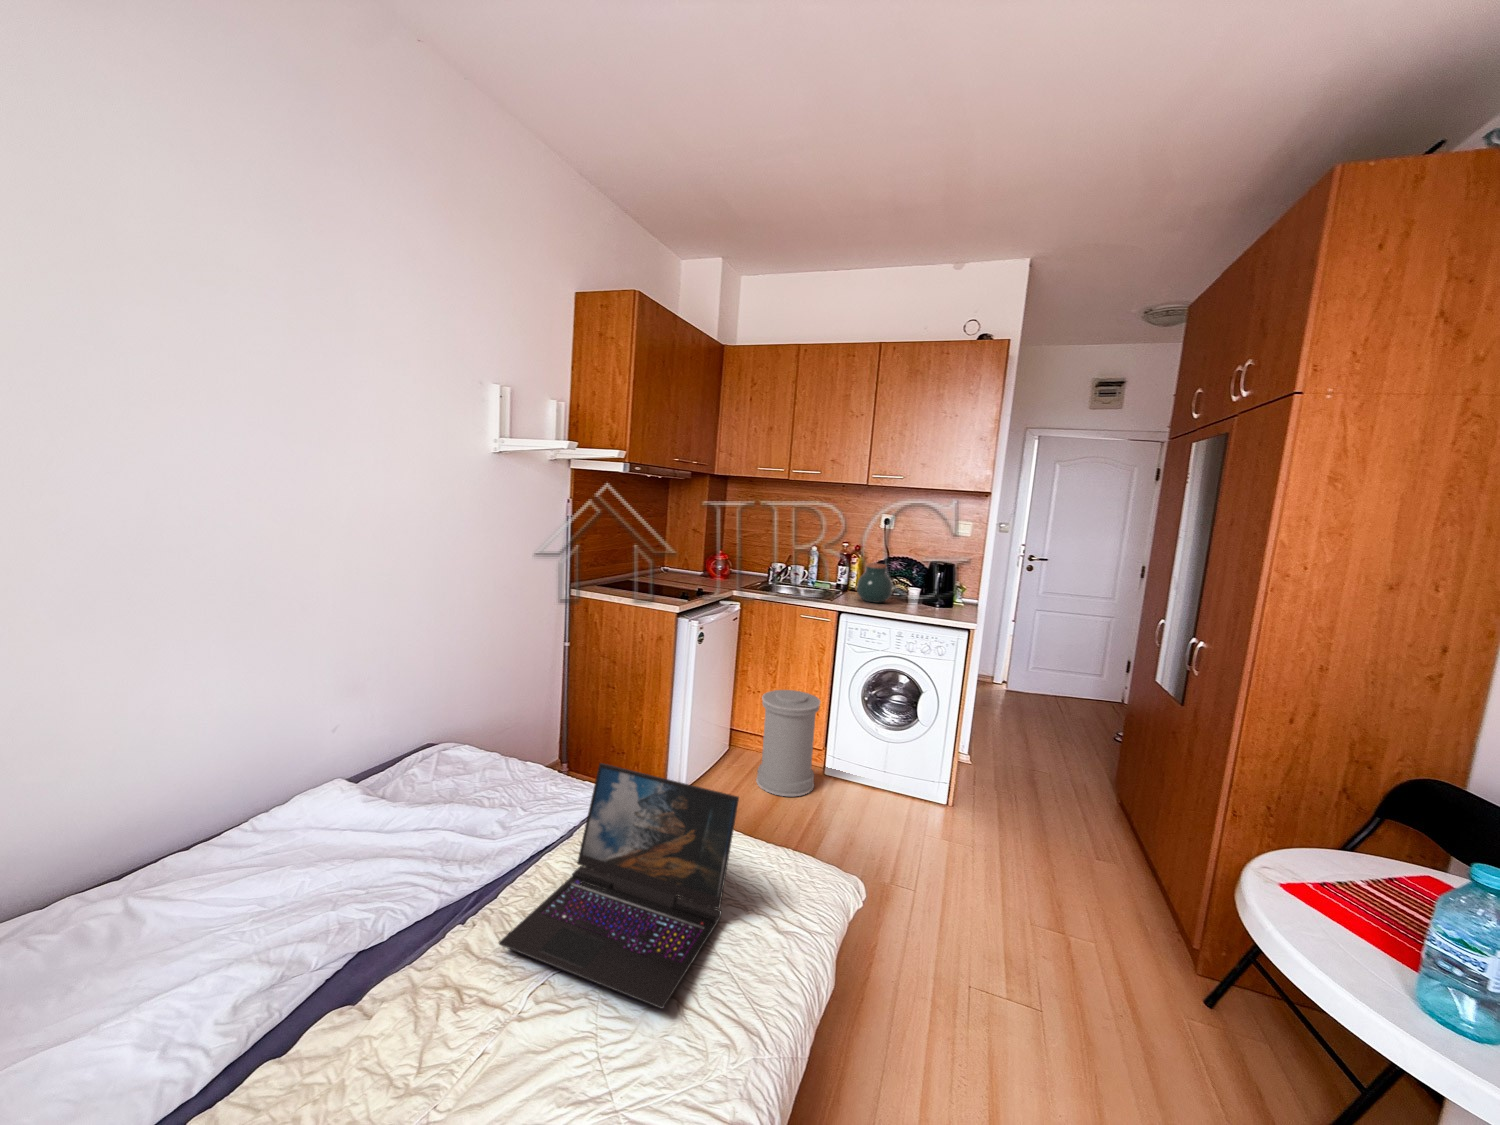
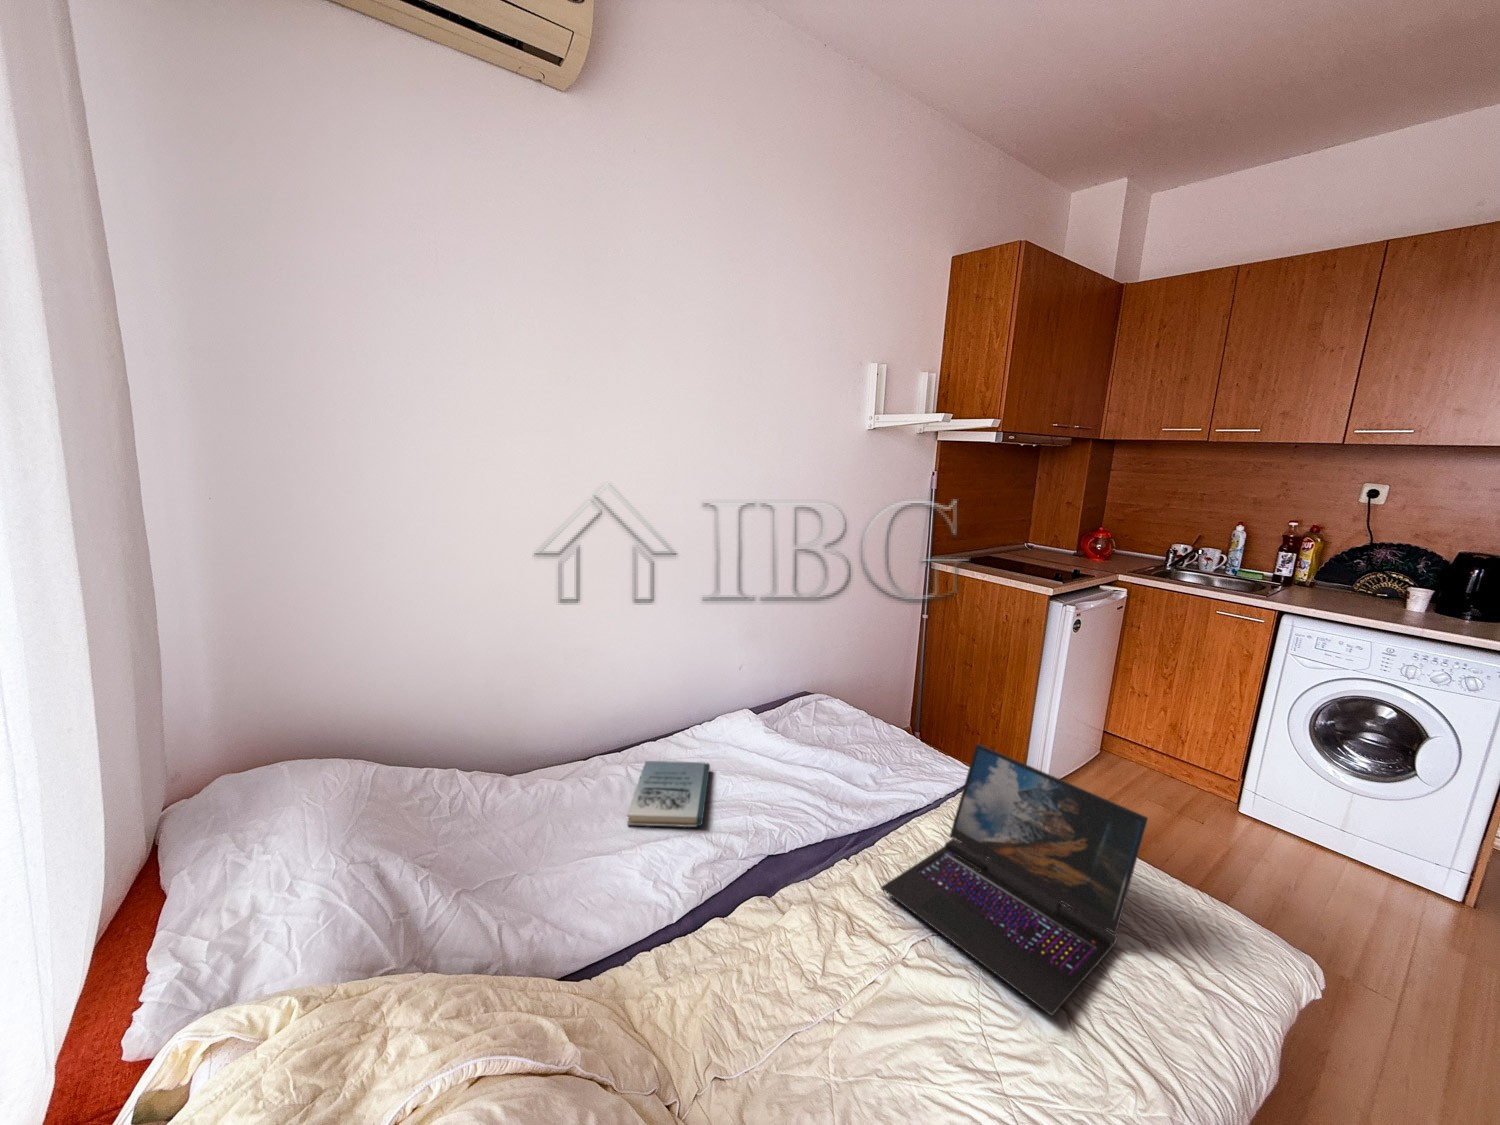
jar: present [857,563,892,603] -> none [1310,550,1376,604]
trash can: present [756,690,820,796] -> none [1136,696,1239,828]
book: none [114,860,274,985] -> present [627,761,710,827]

